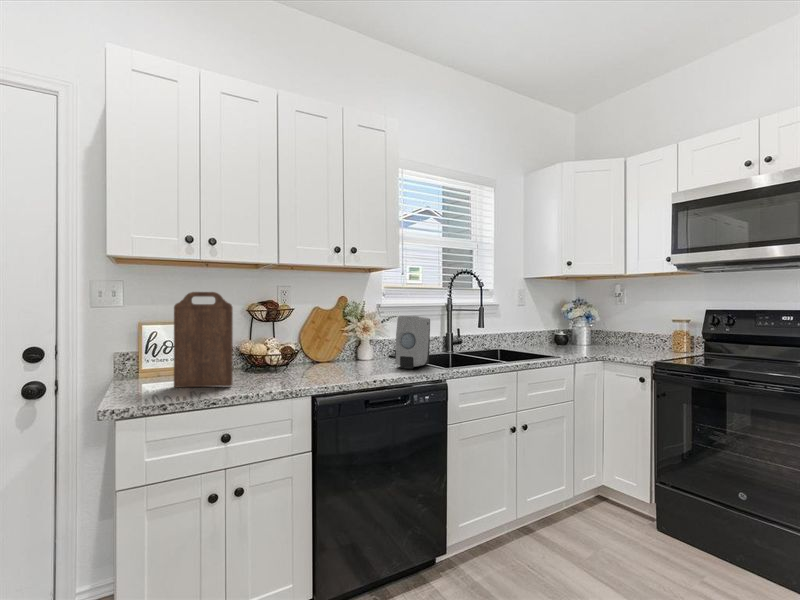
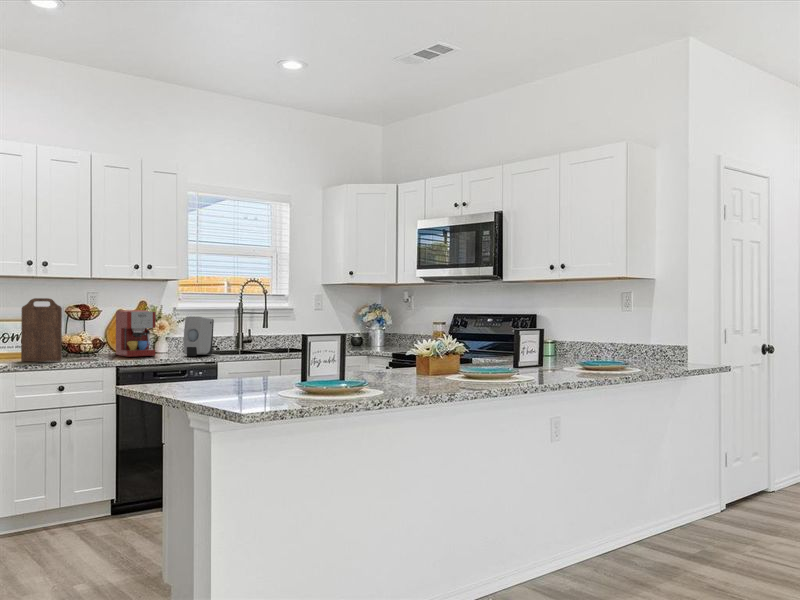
coffee maker: none [311,307,361,372] -> present [116,310,156,357]

